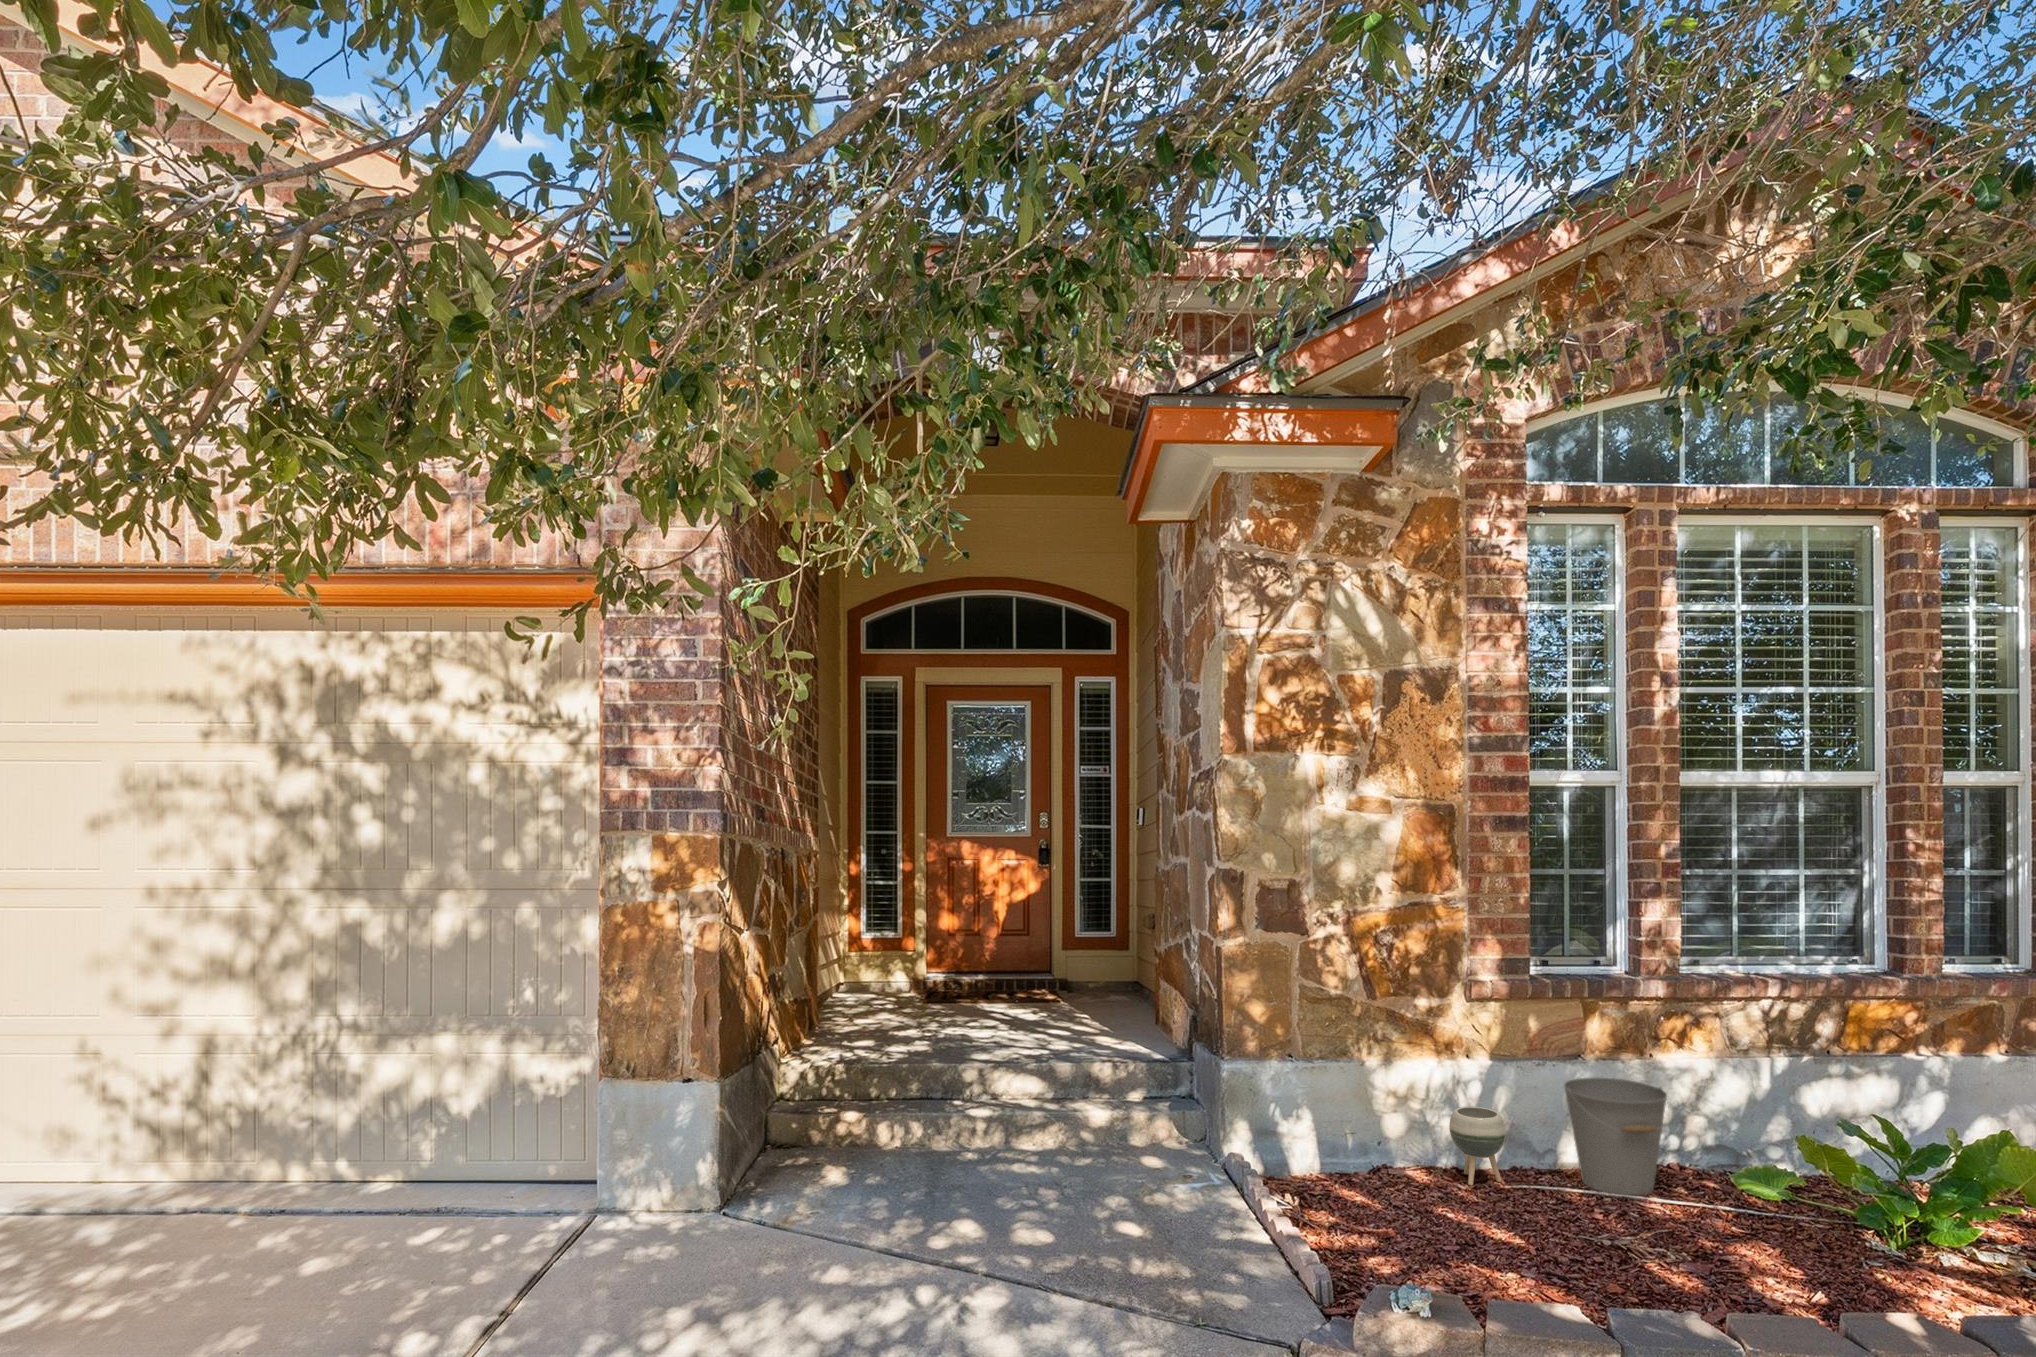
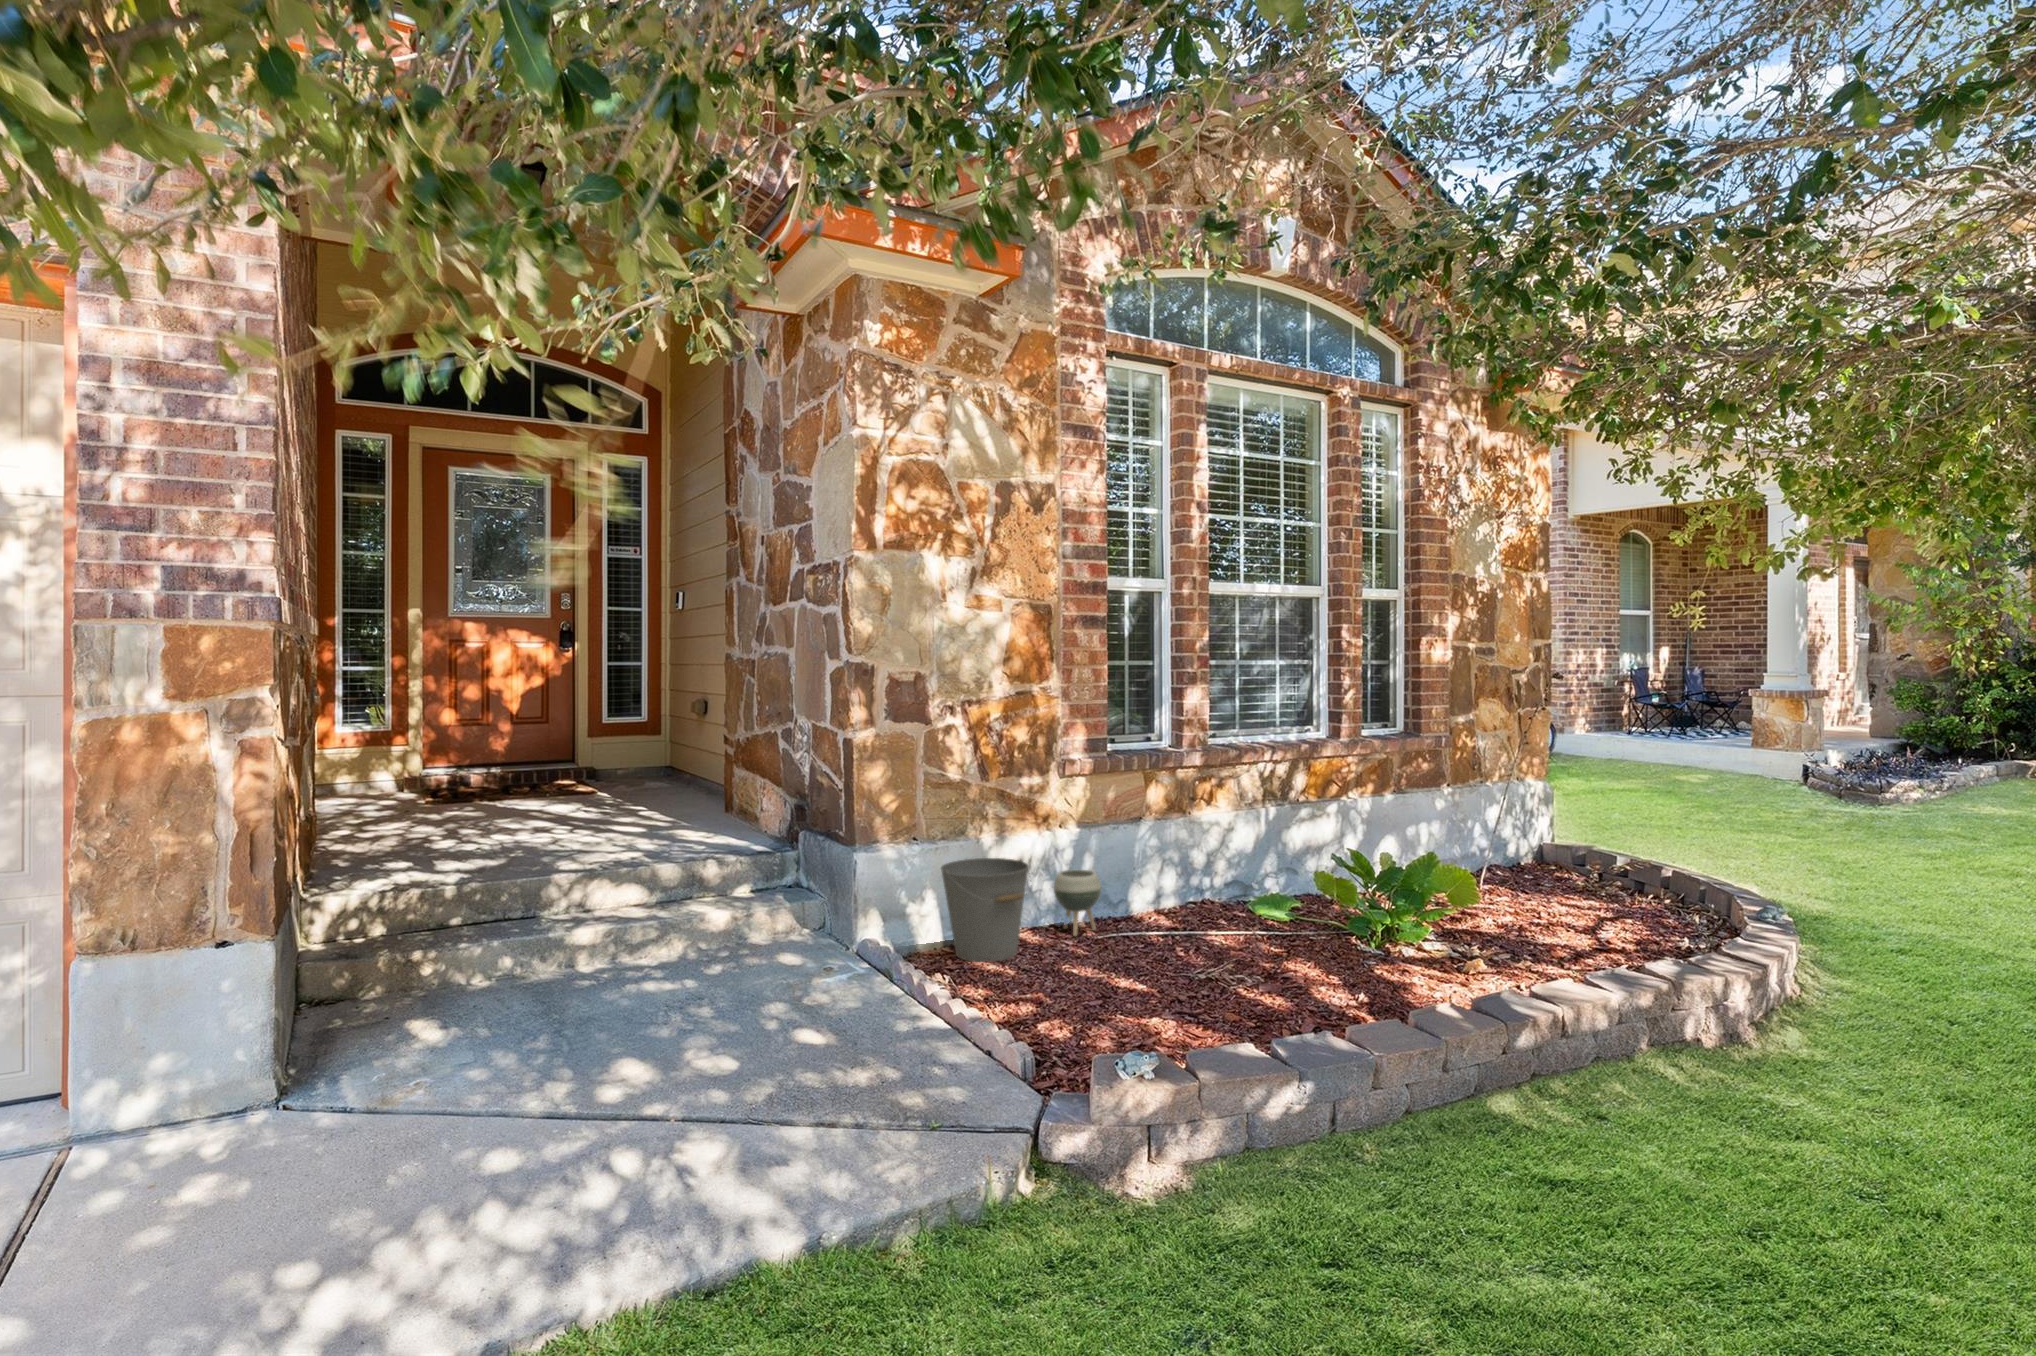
bucket: present [1564,1078,1668,1195] -> present [941,858,1031,962]

